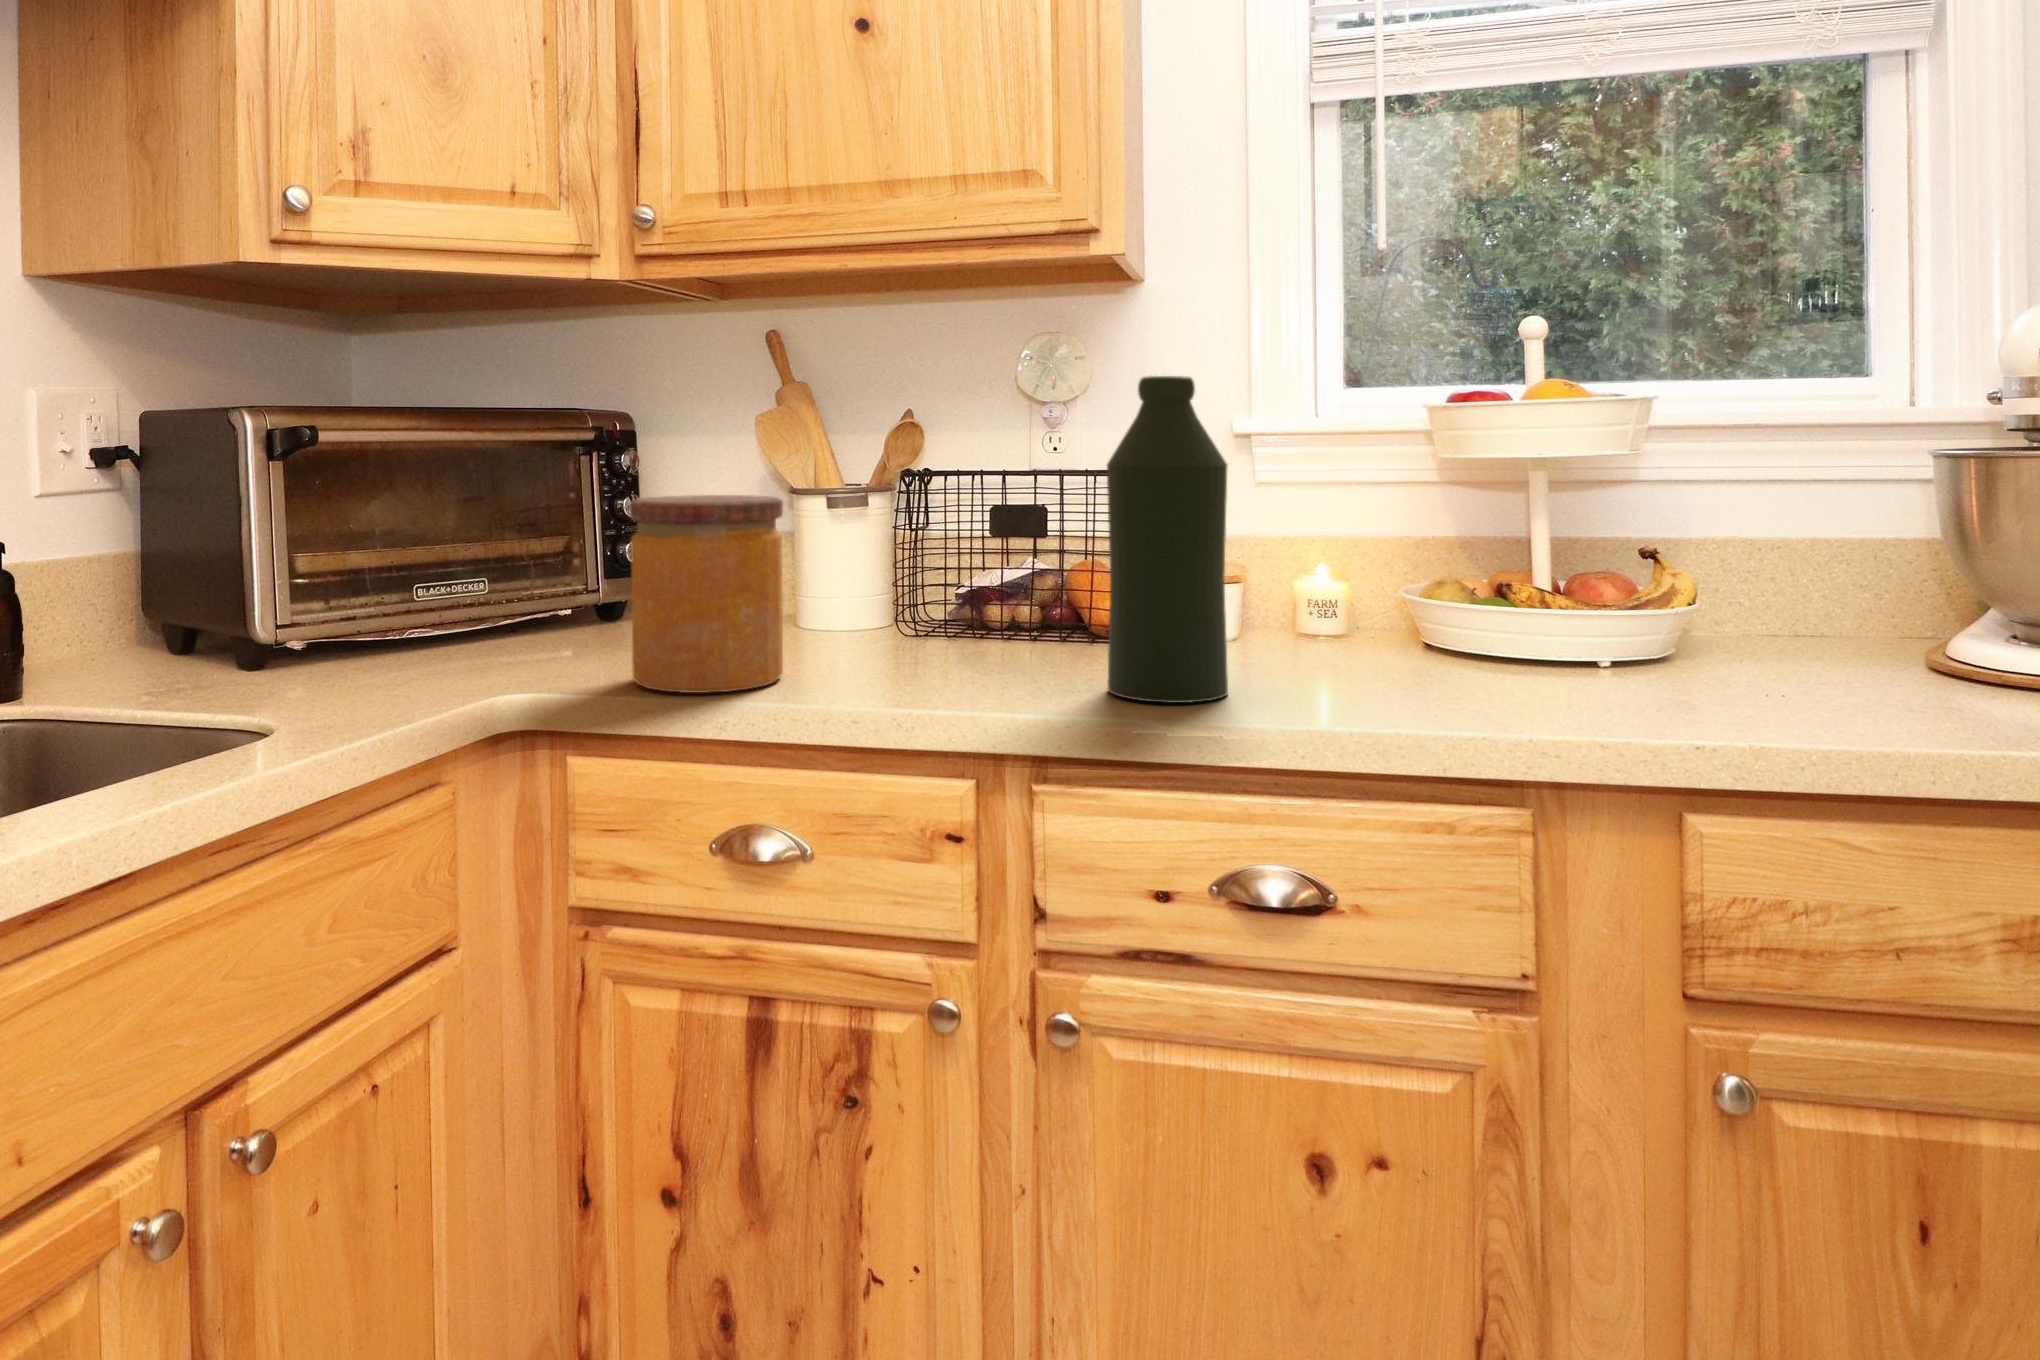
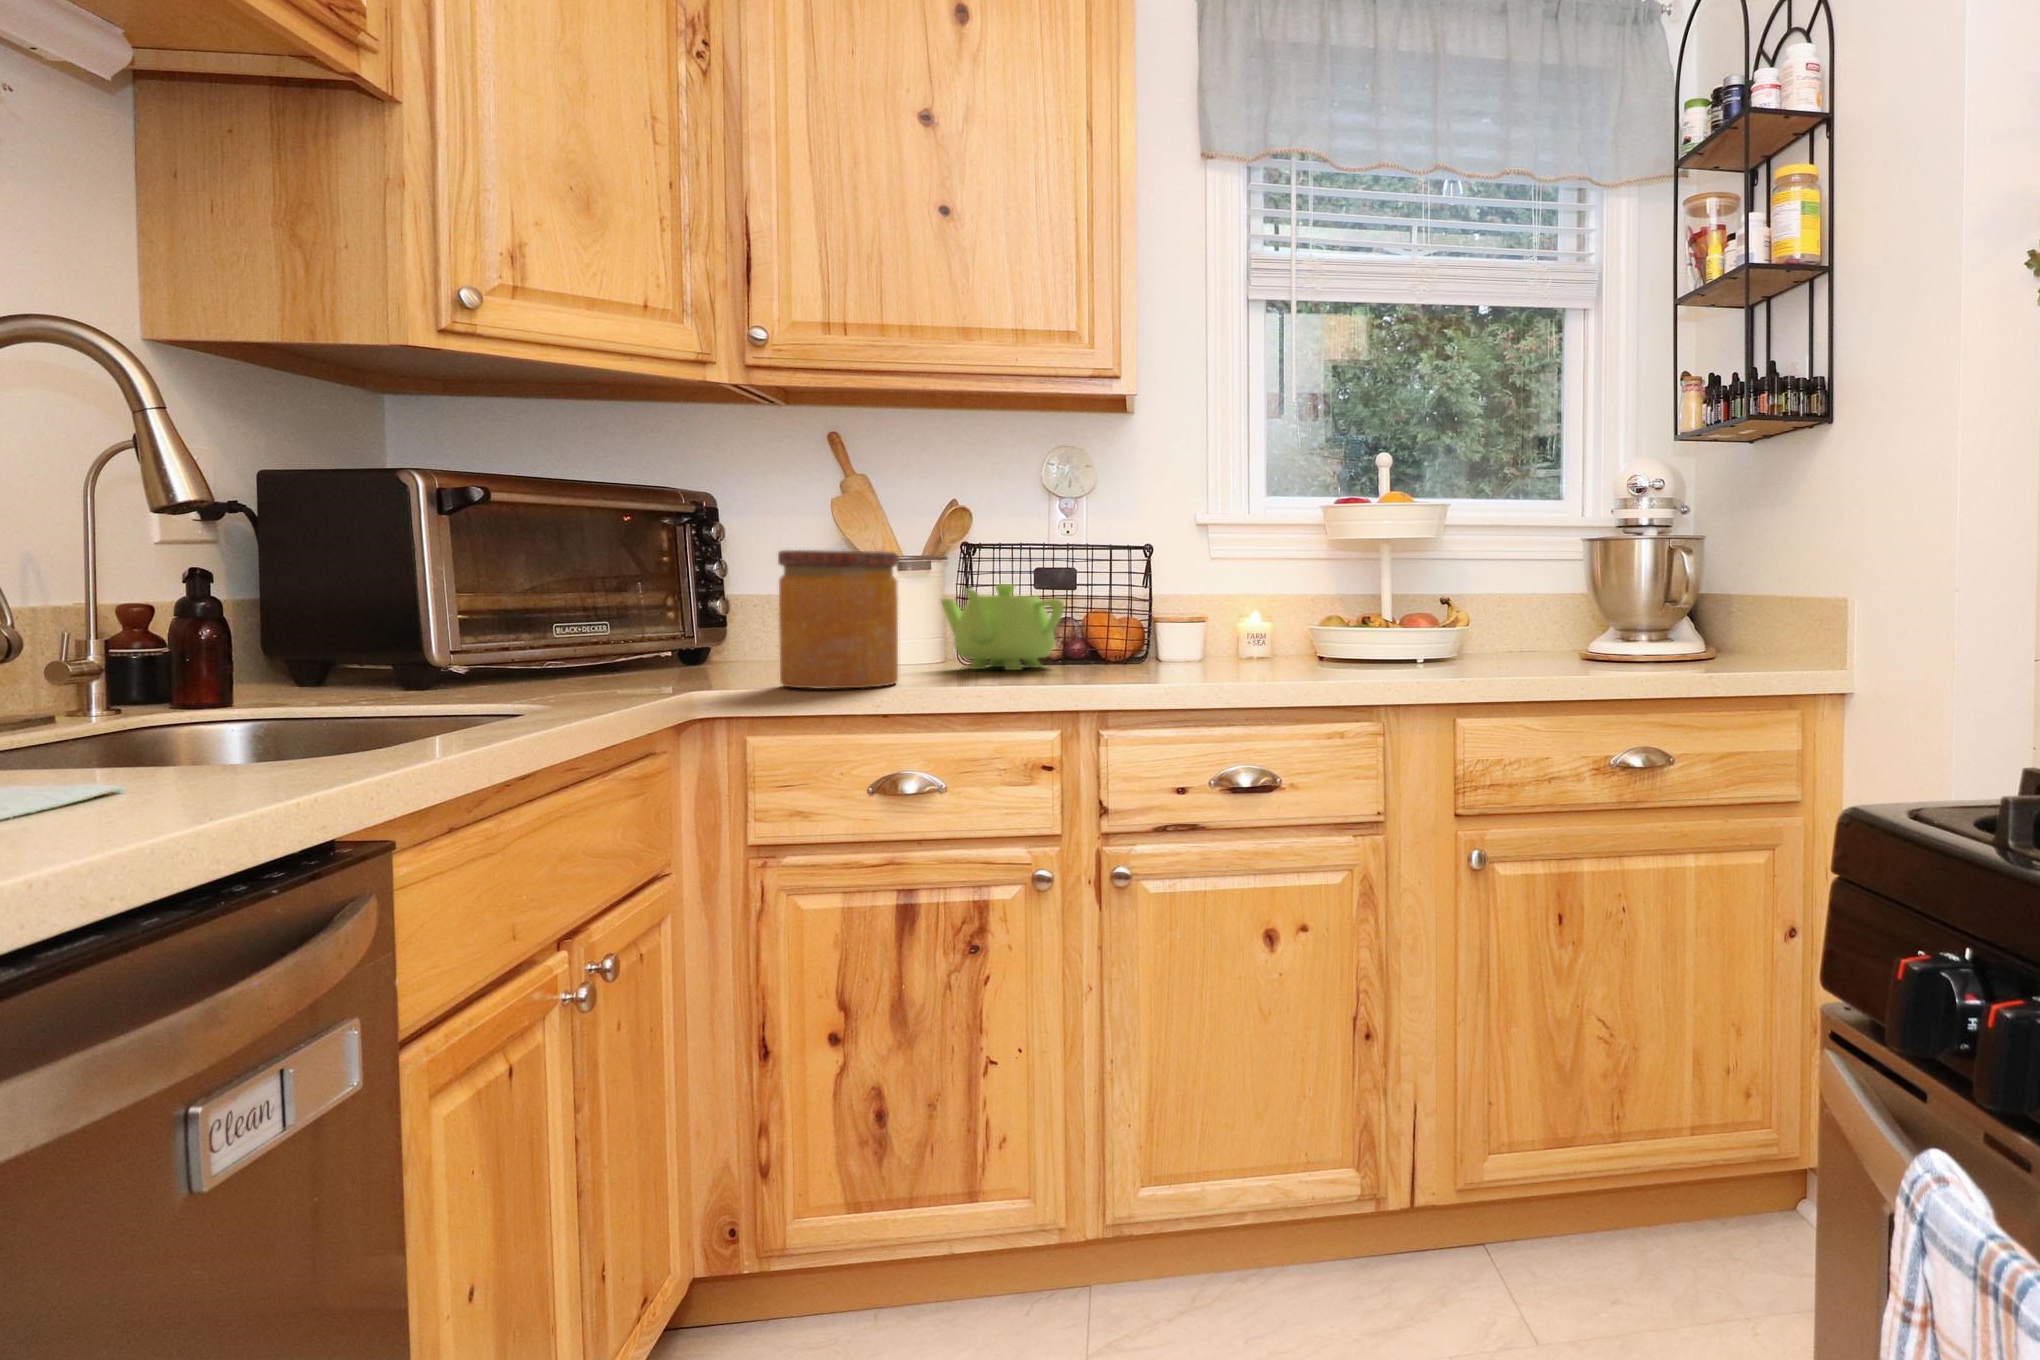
bottle: present [1107,376,1228,703] -> none [1135,474,1213,680]
teapot: none [874,530,1025,654] -> present [941,584,1064,670]

